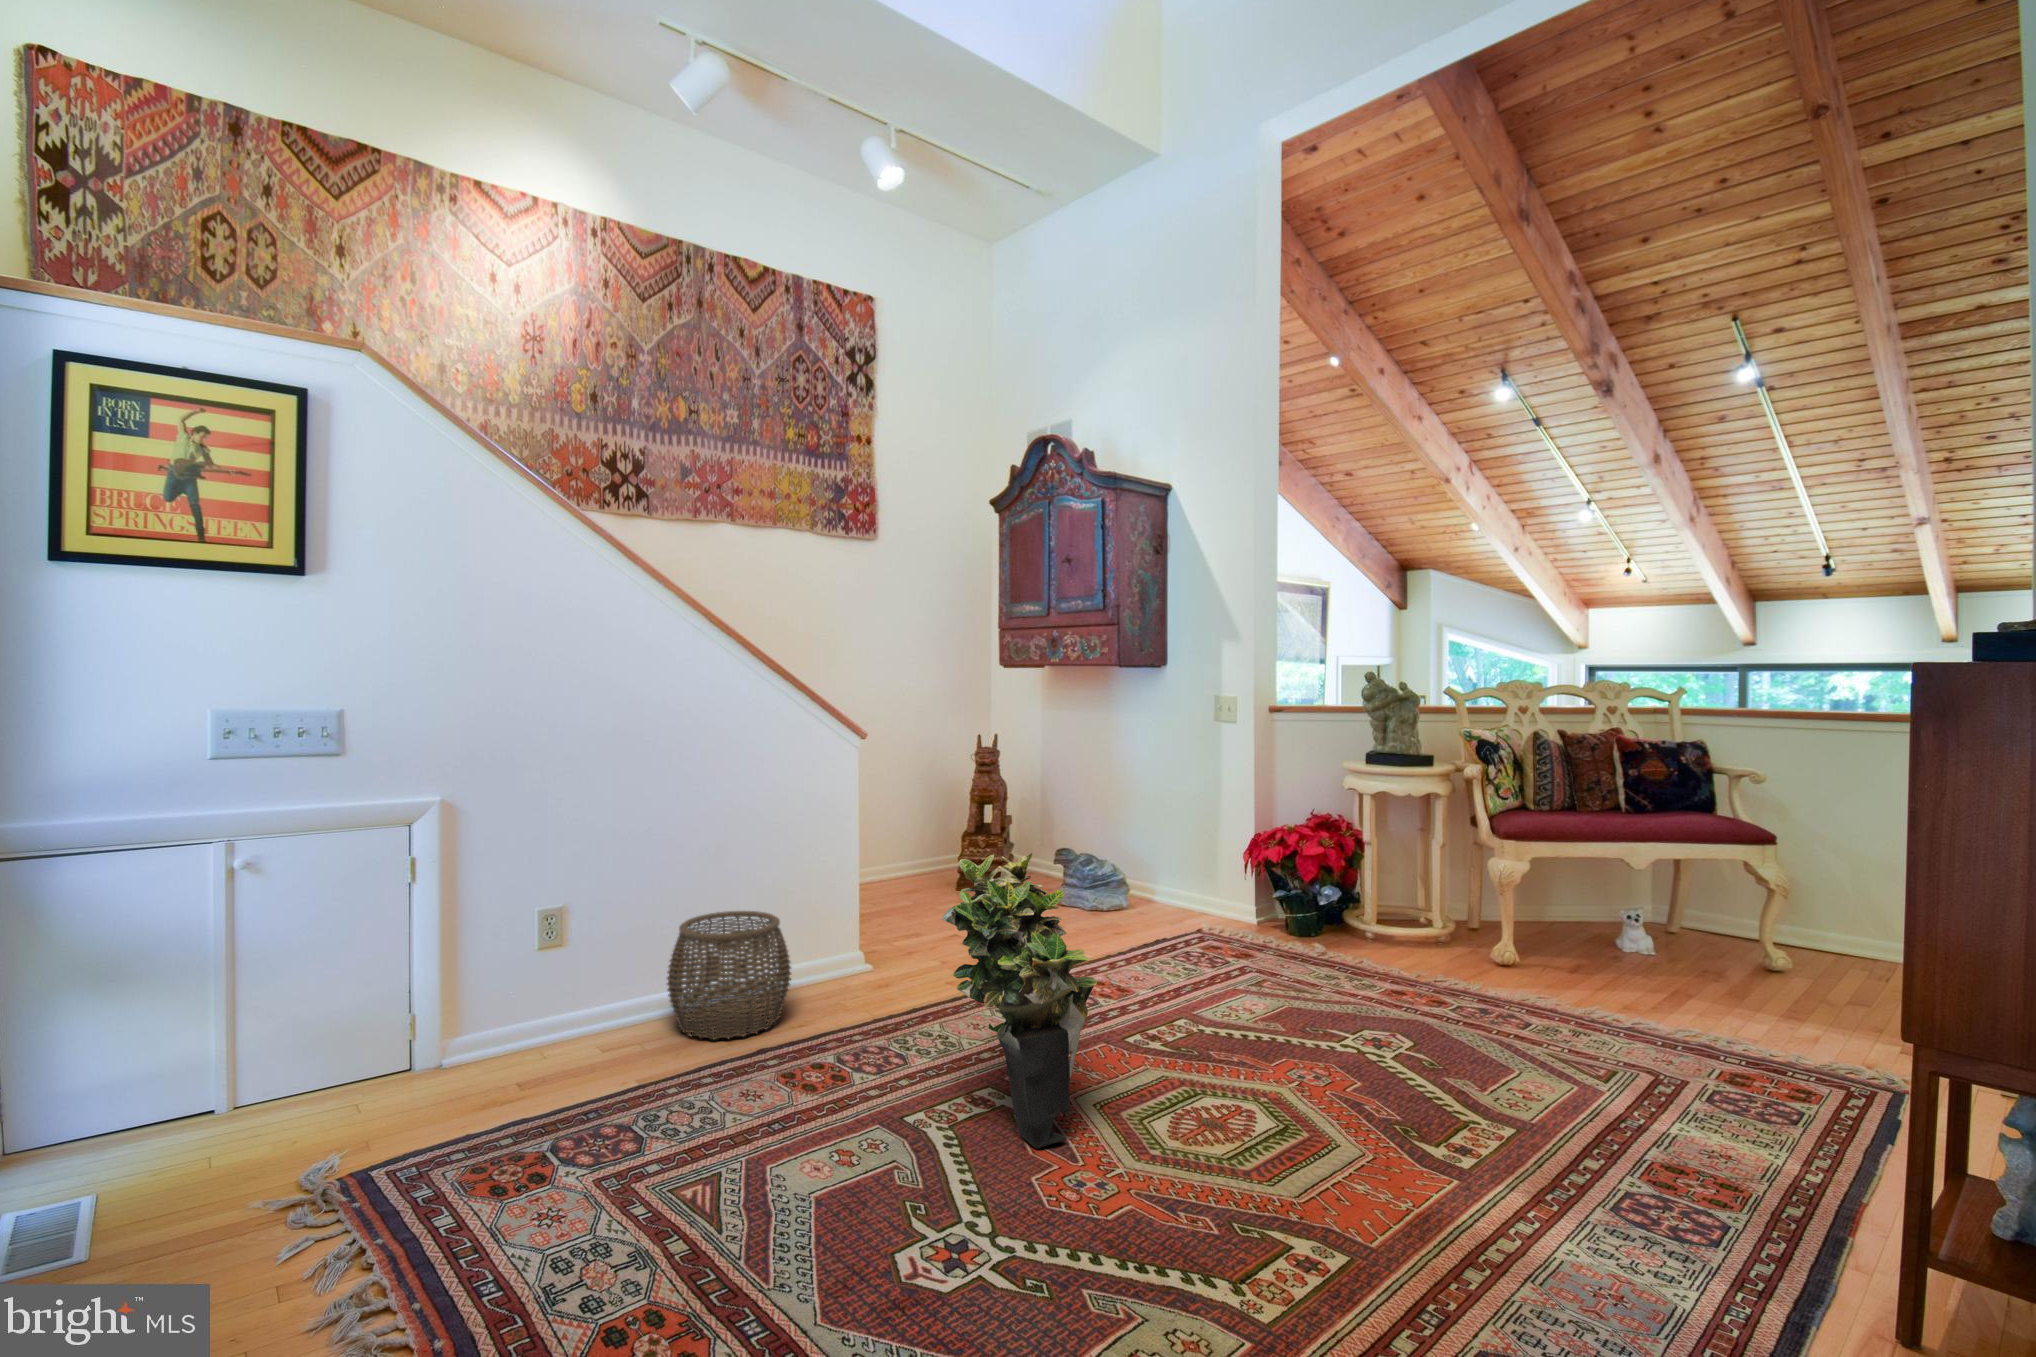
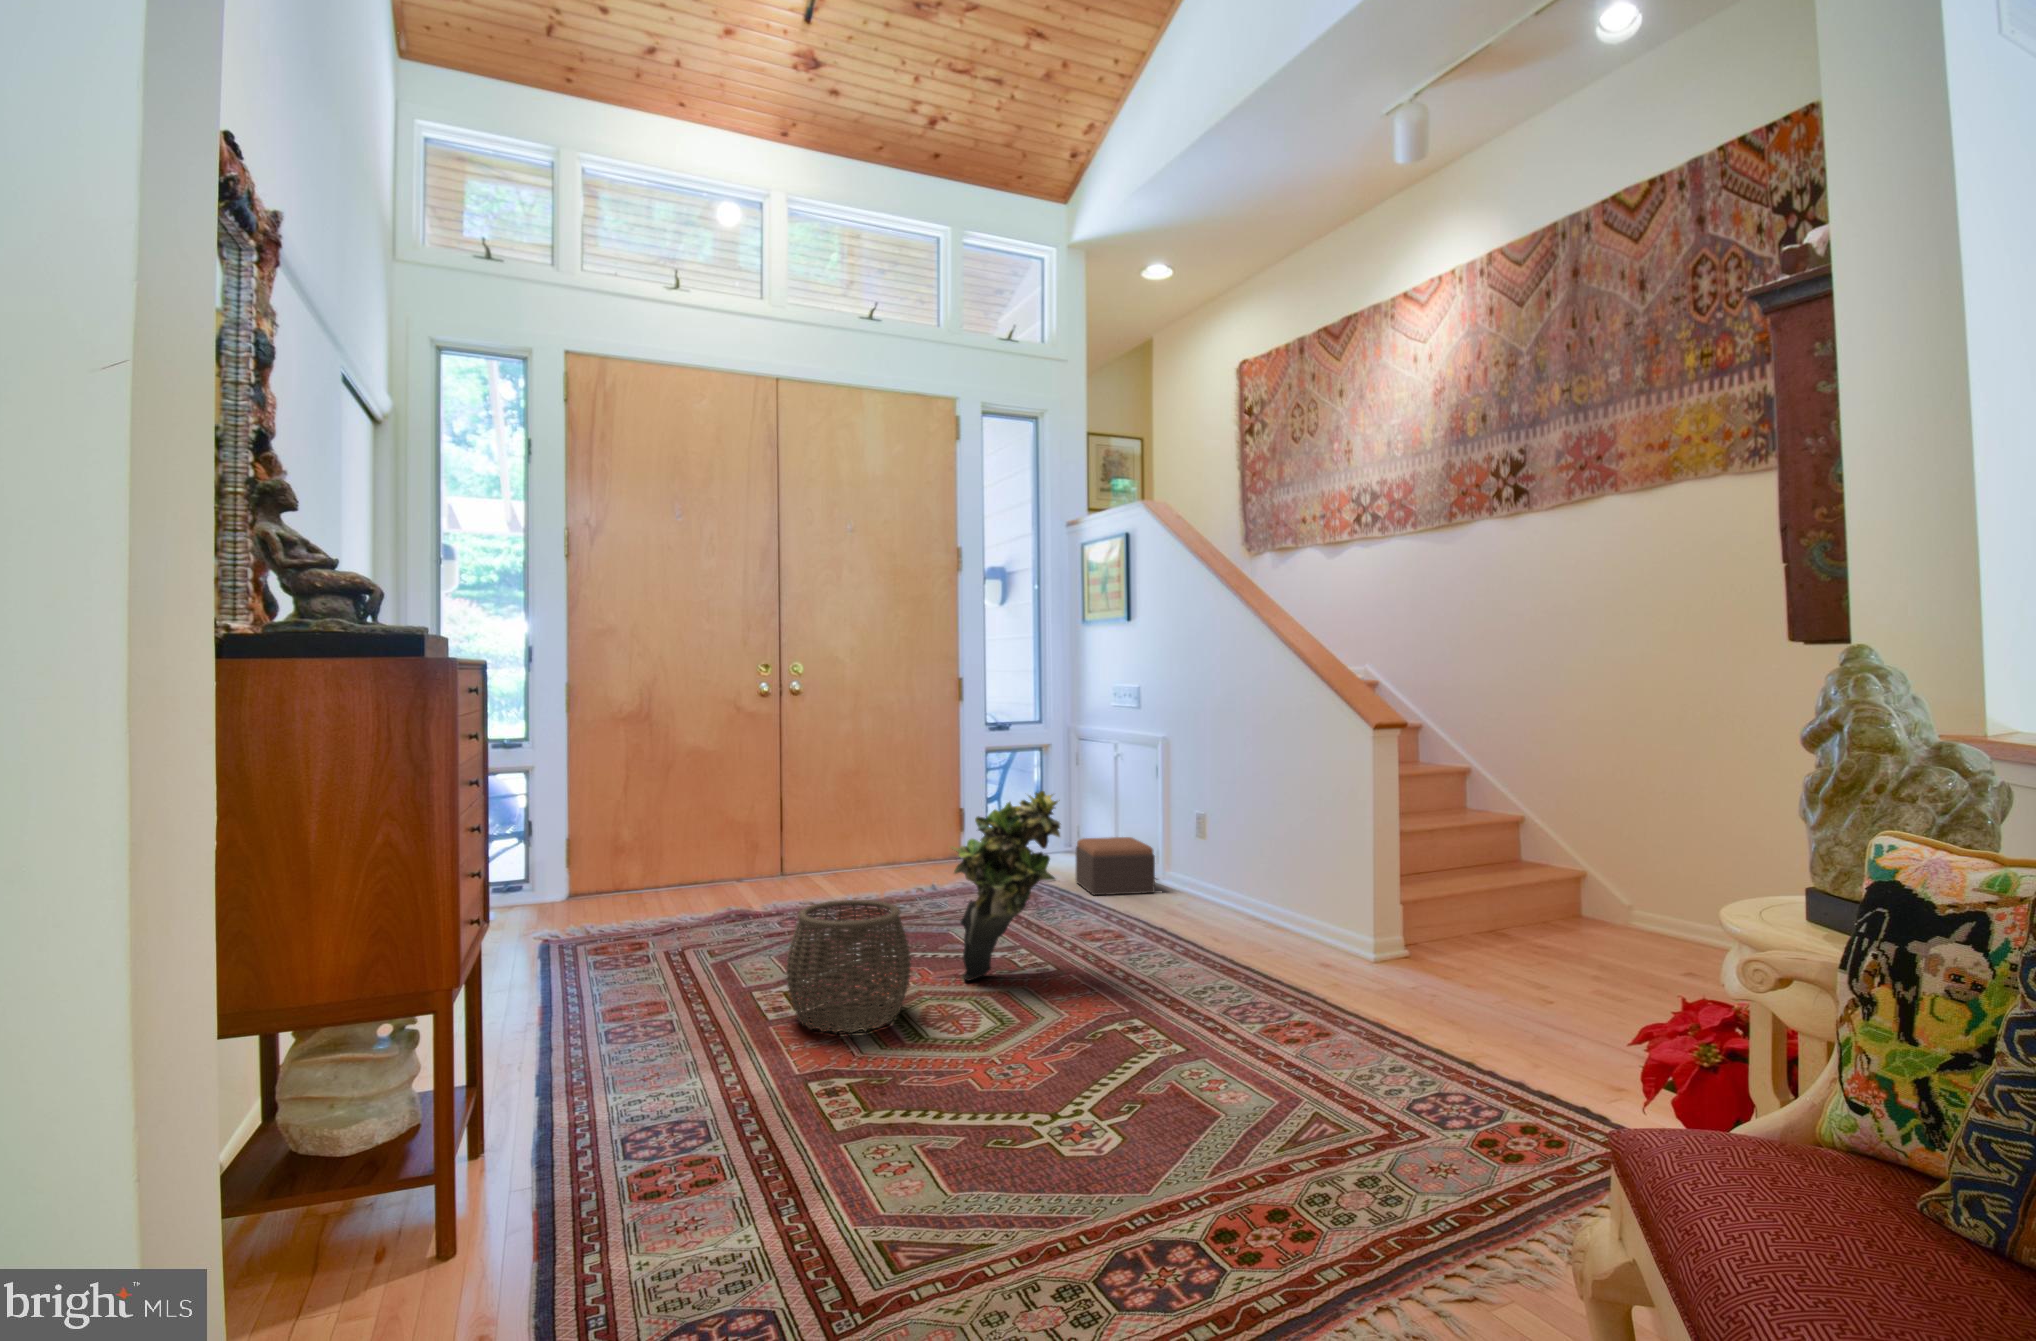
woven basket: present [667,911,791,1039] -> present [786,900,911,1034]
footstool: none [316,989,478,1139] -> present [1076,837,1155,895]

